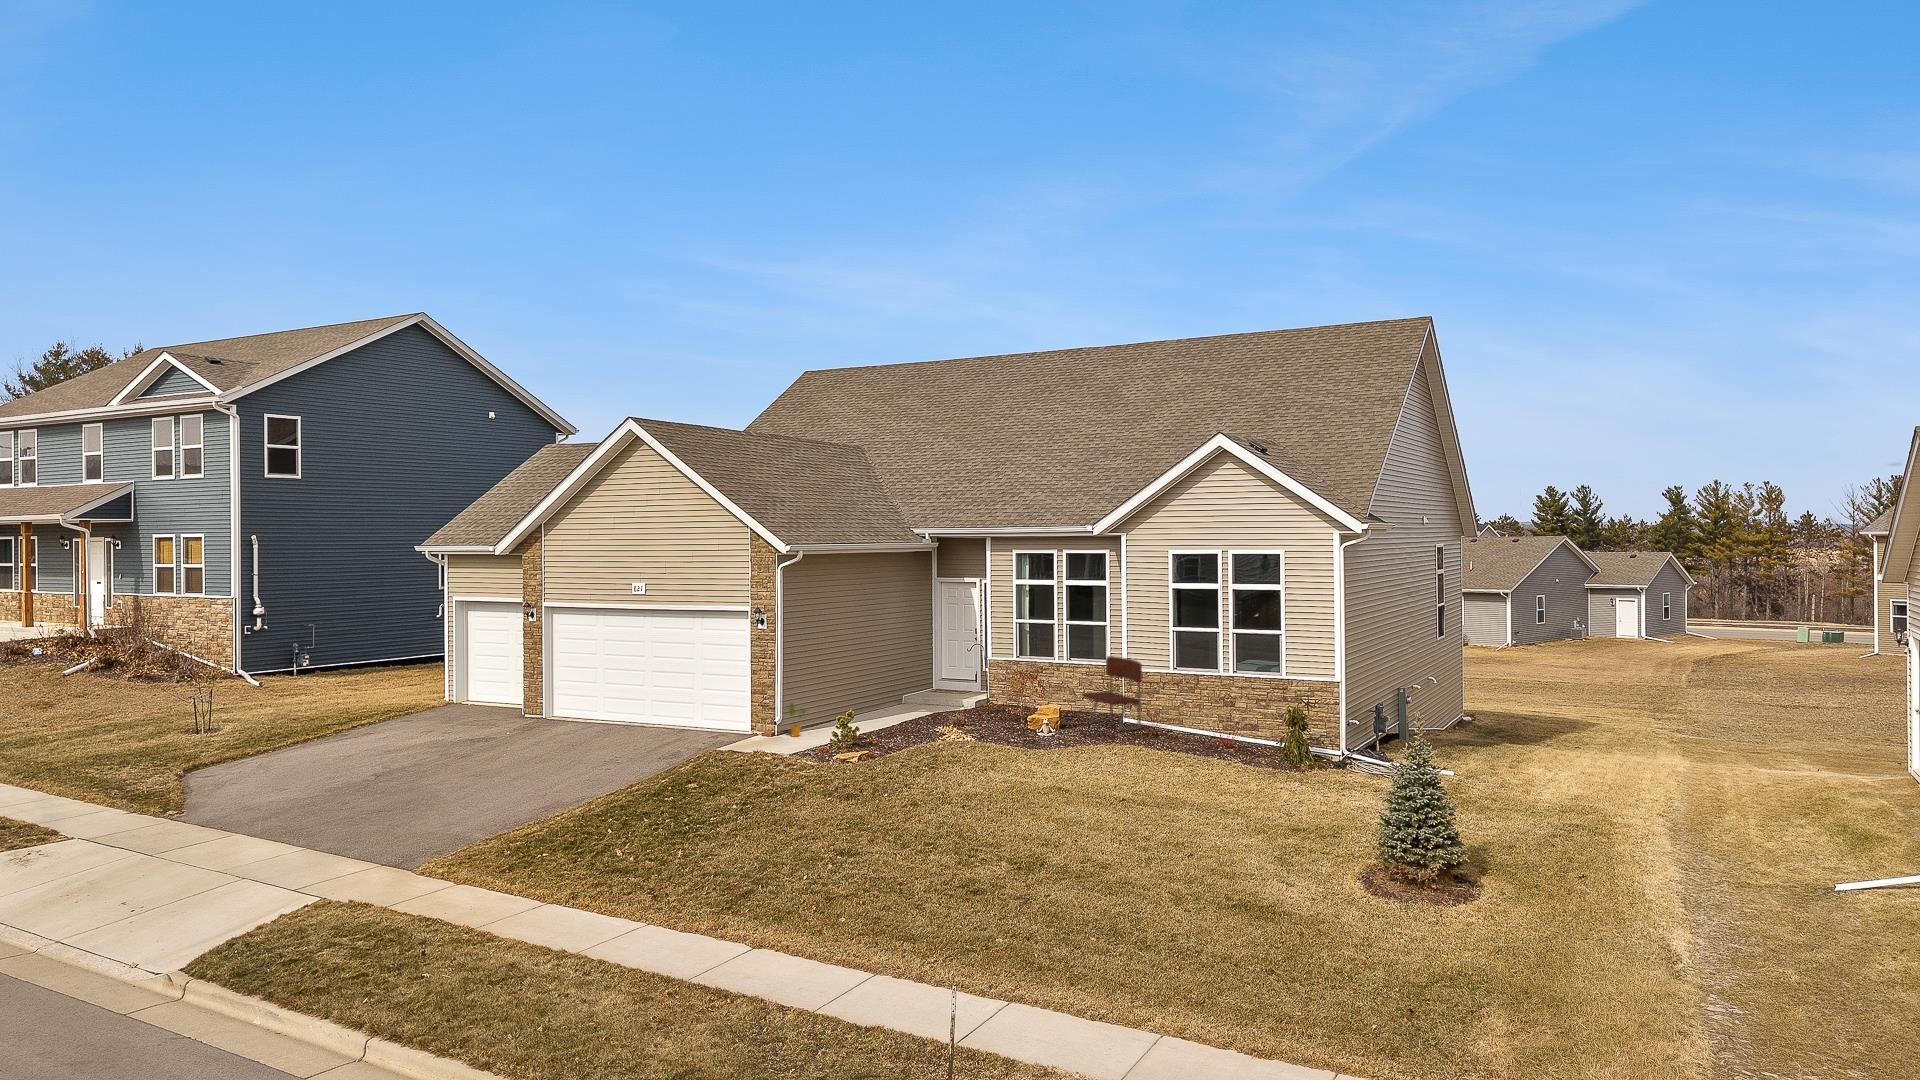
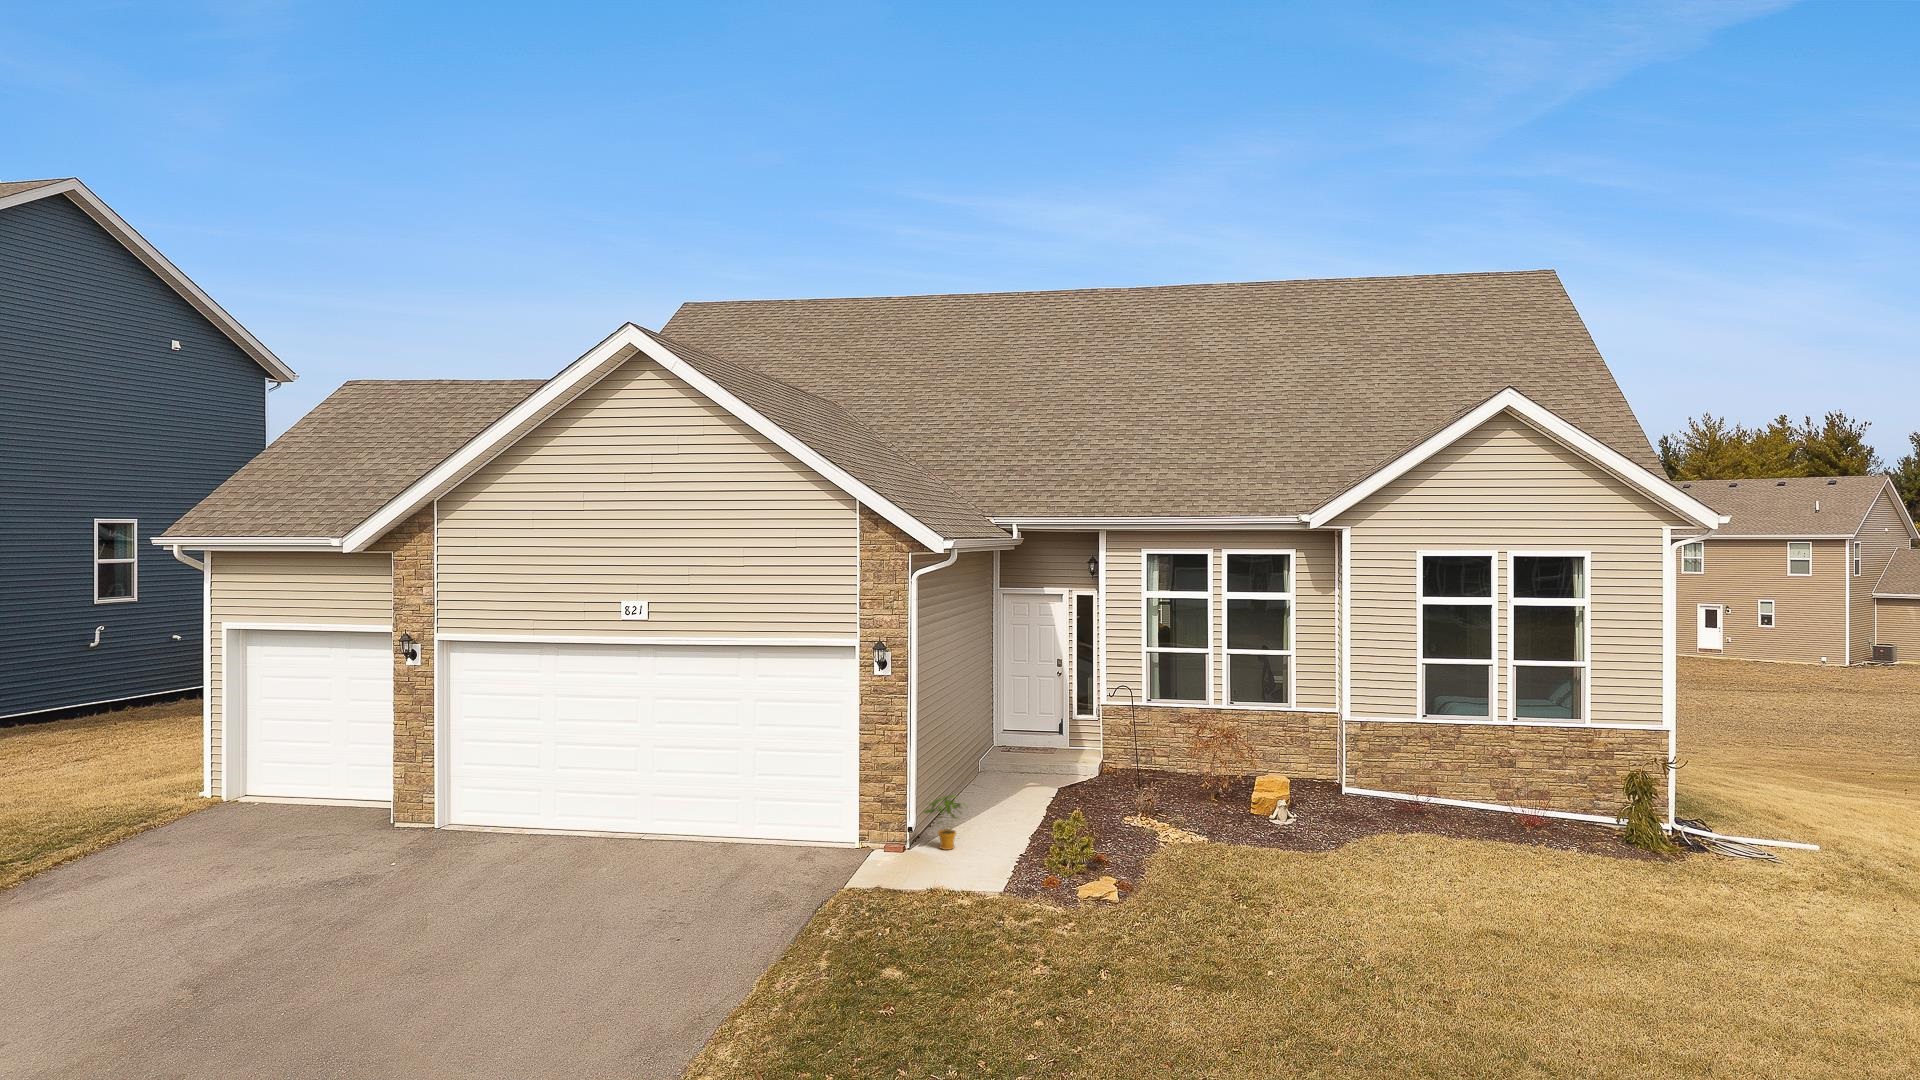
bench: present [1082,656,1142,731] -> none [1296,699,1397,807]

